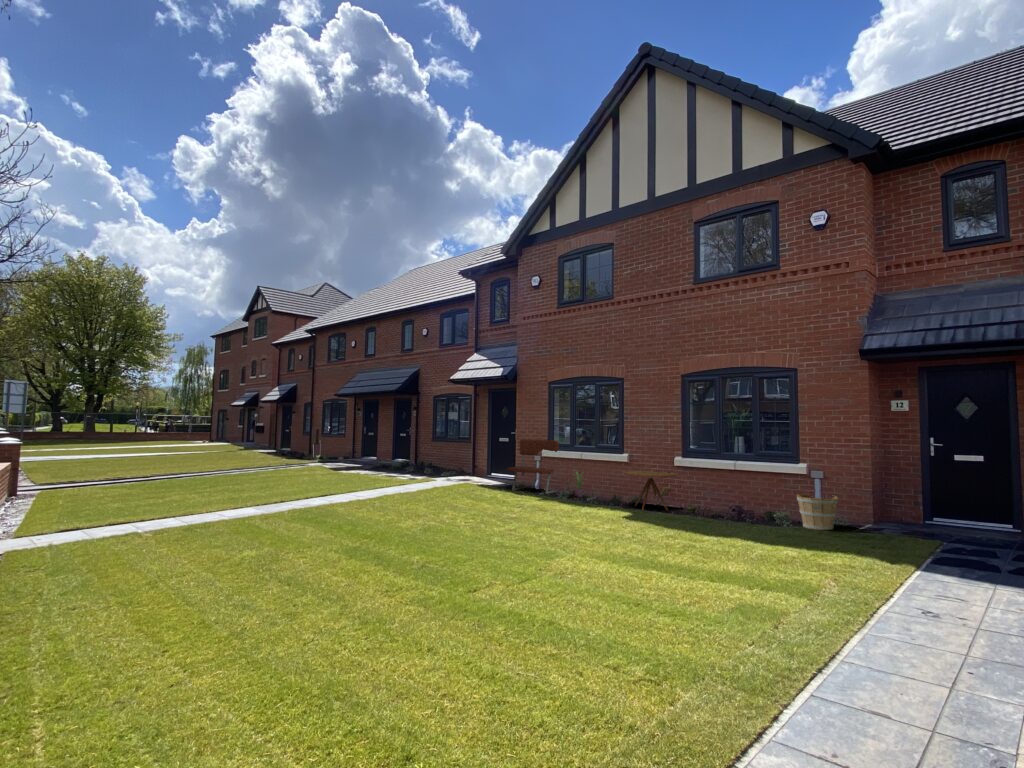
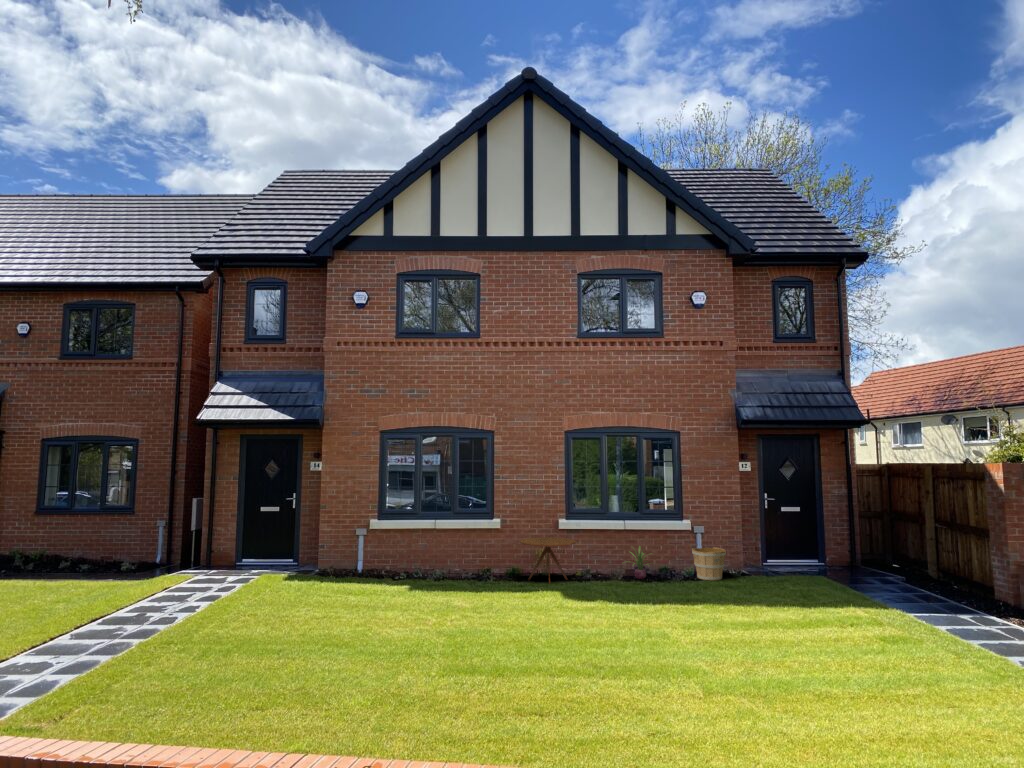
bench: present [507,439,559,494] -> none [336,508,400,580]
decorative plant: present [575,473,584,498] -> present [632,546,646,579]

